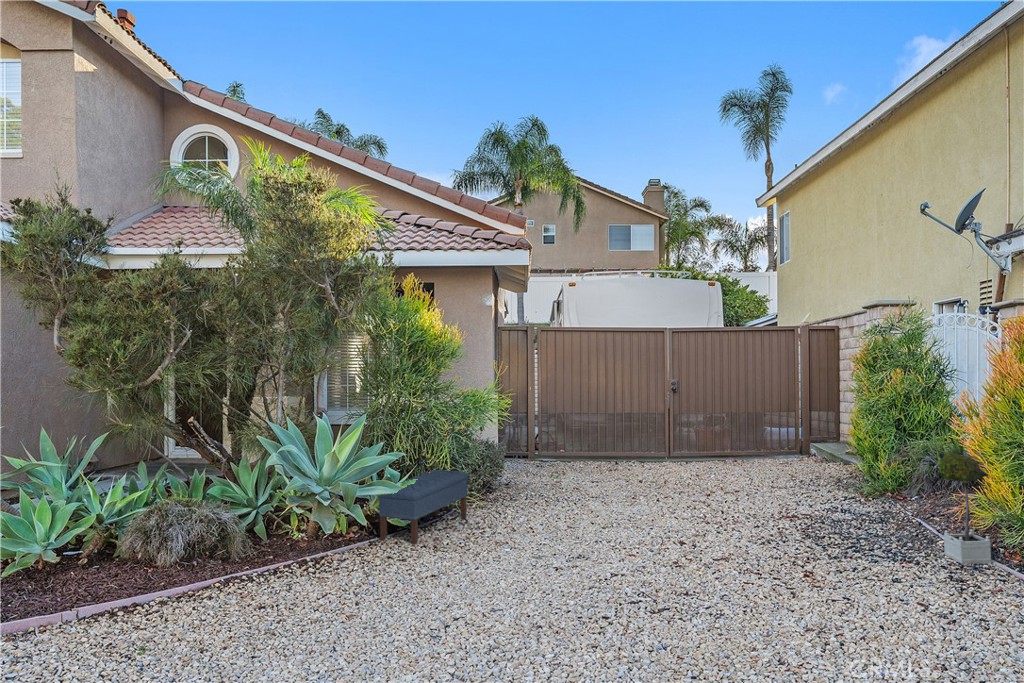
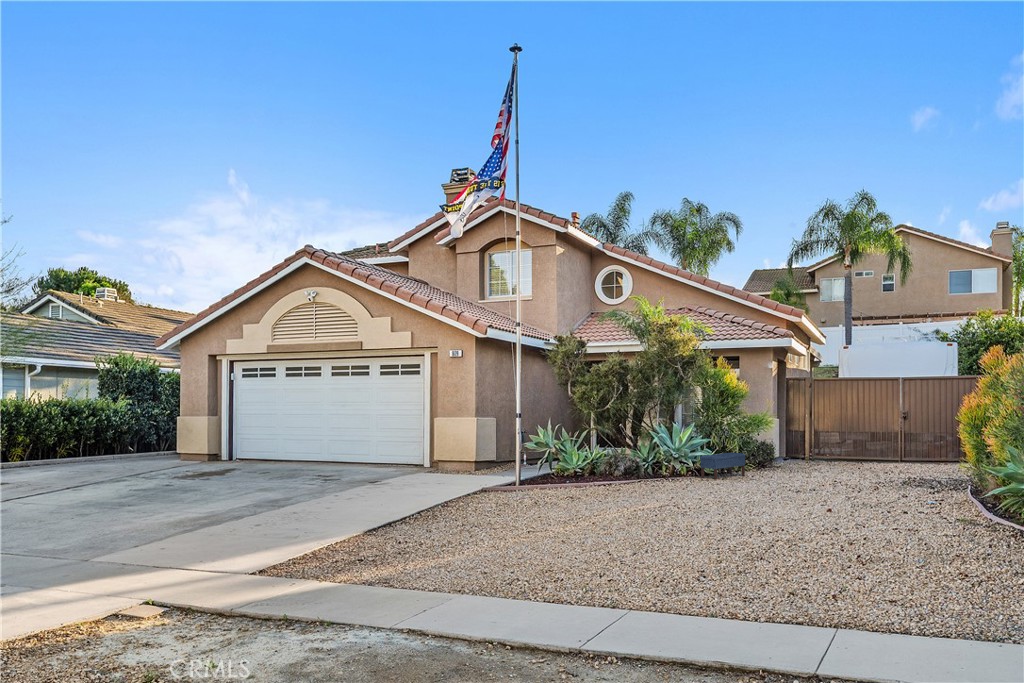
potted tree: present [938,451,991,564] -> none [953,444,977,495]

